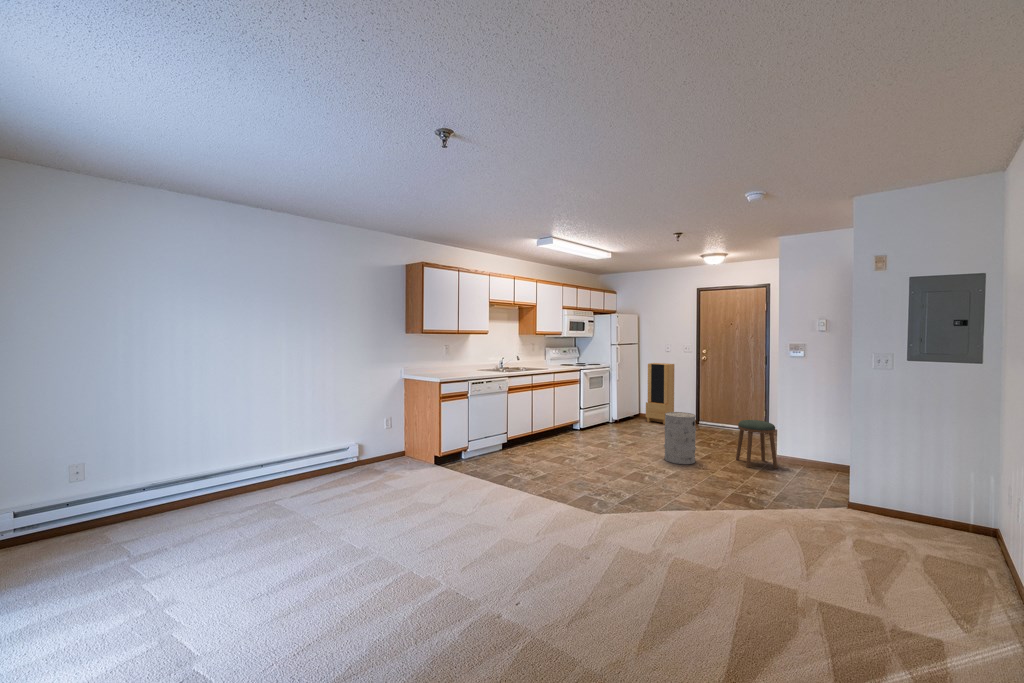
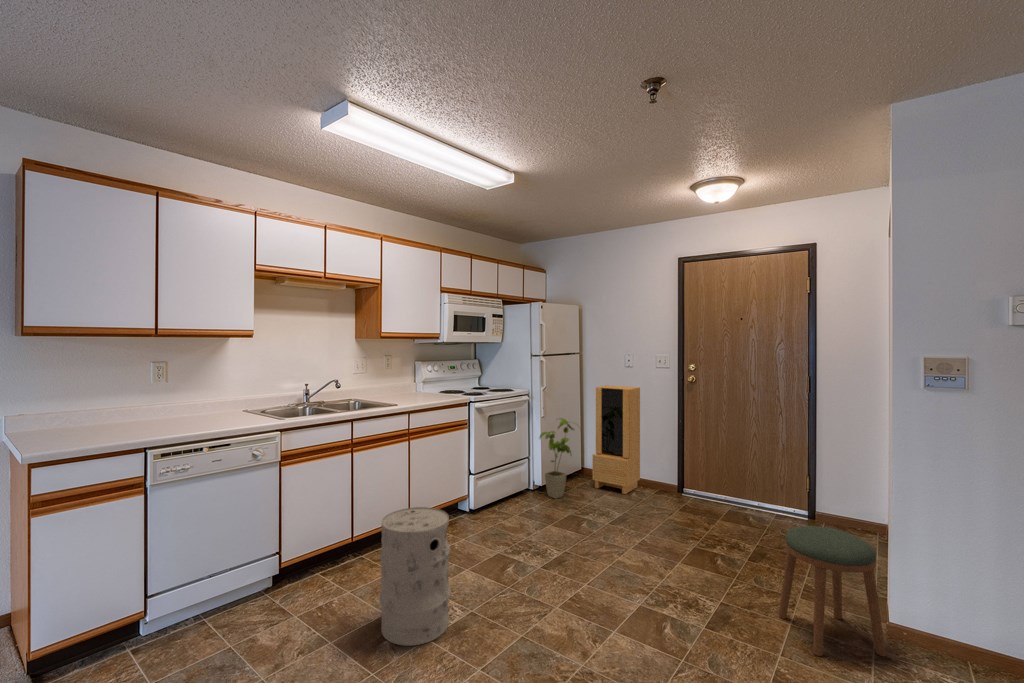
house plant: none [616,380,640,425] -> present [540,418,574,499]
trash can: present [664,412,696,464] -> present [379,507,451,646]

